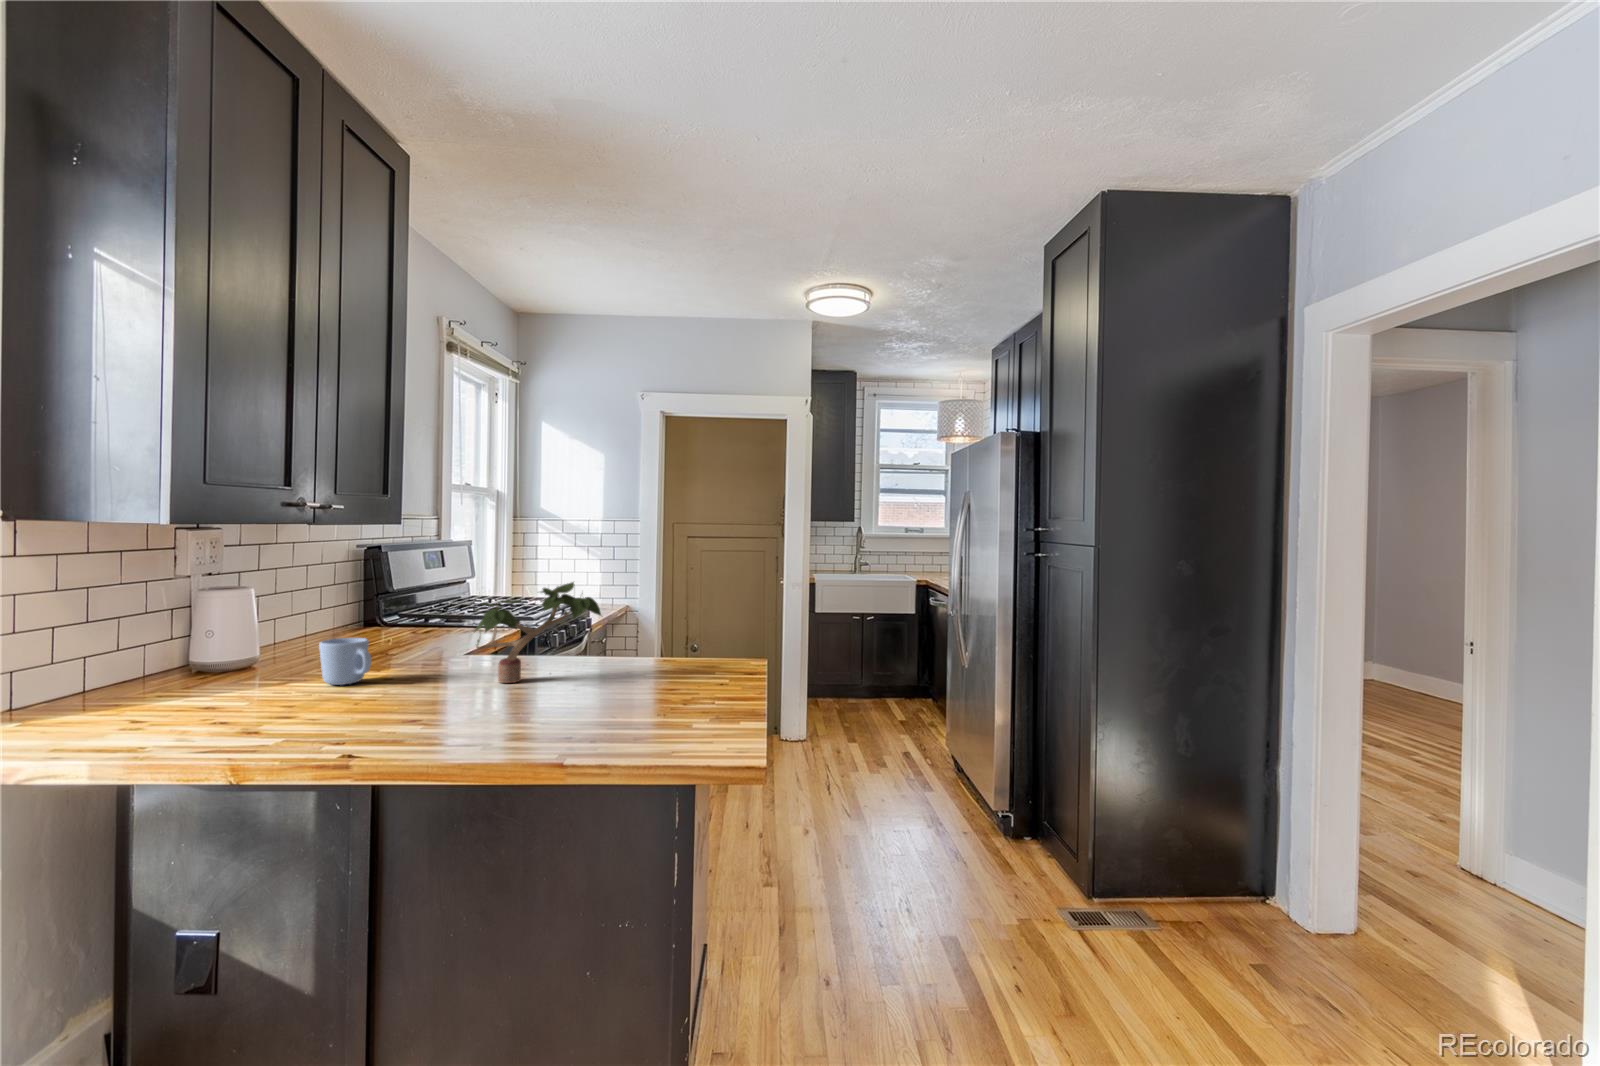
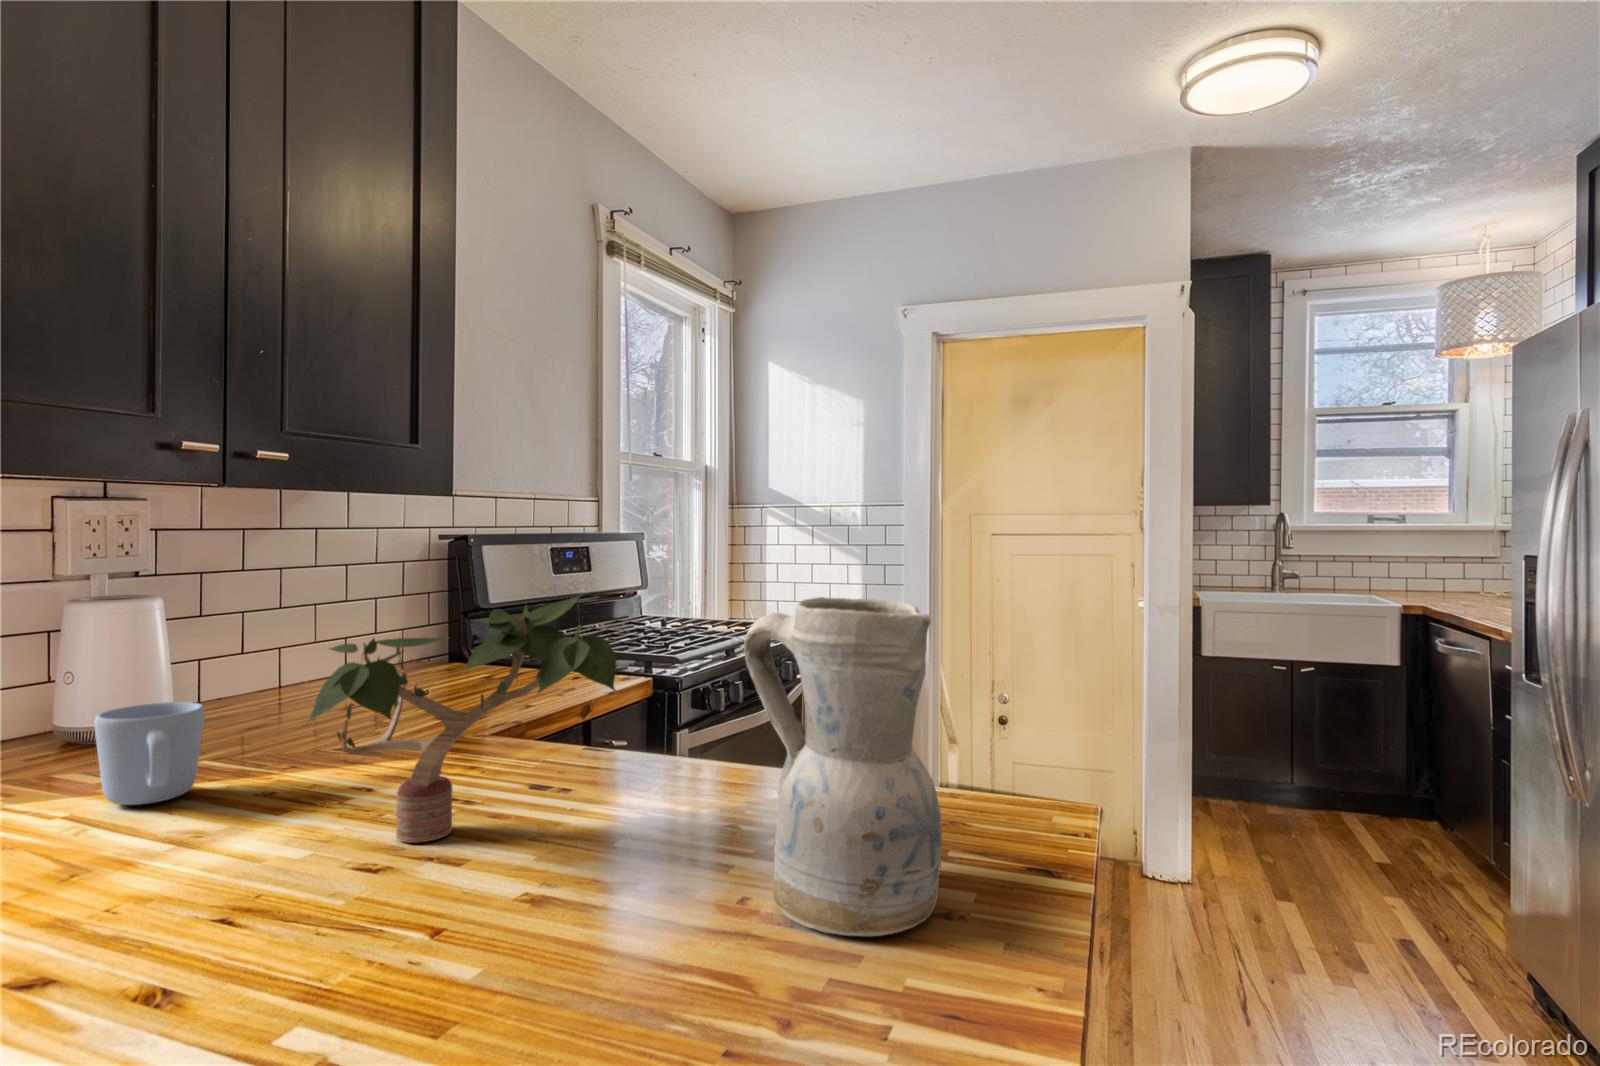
ceramic pitcher: none [657,580,724,686] -> present [744,597,942,936]

